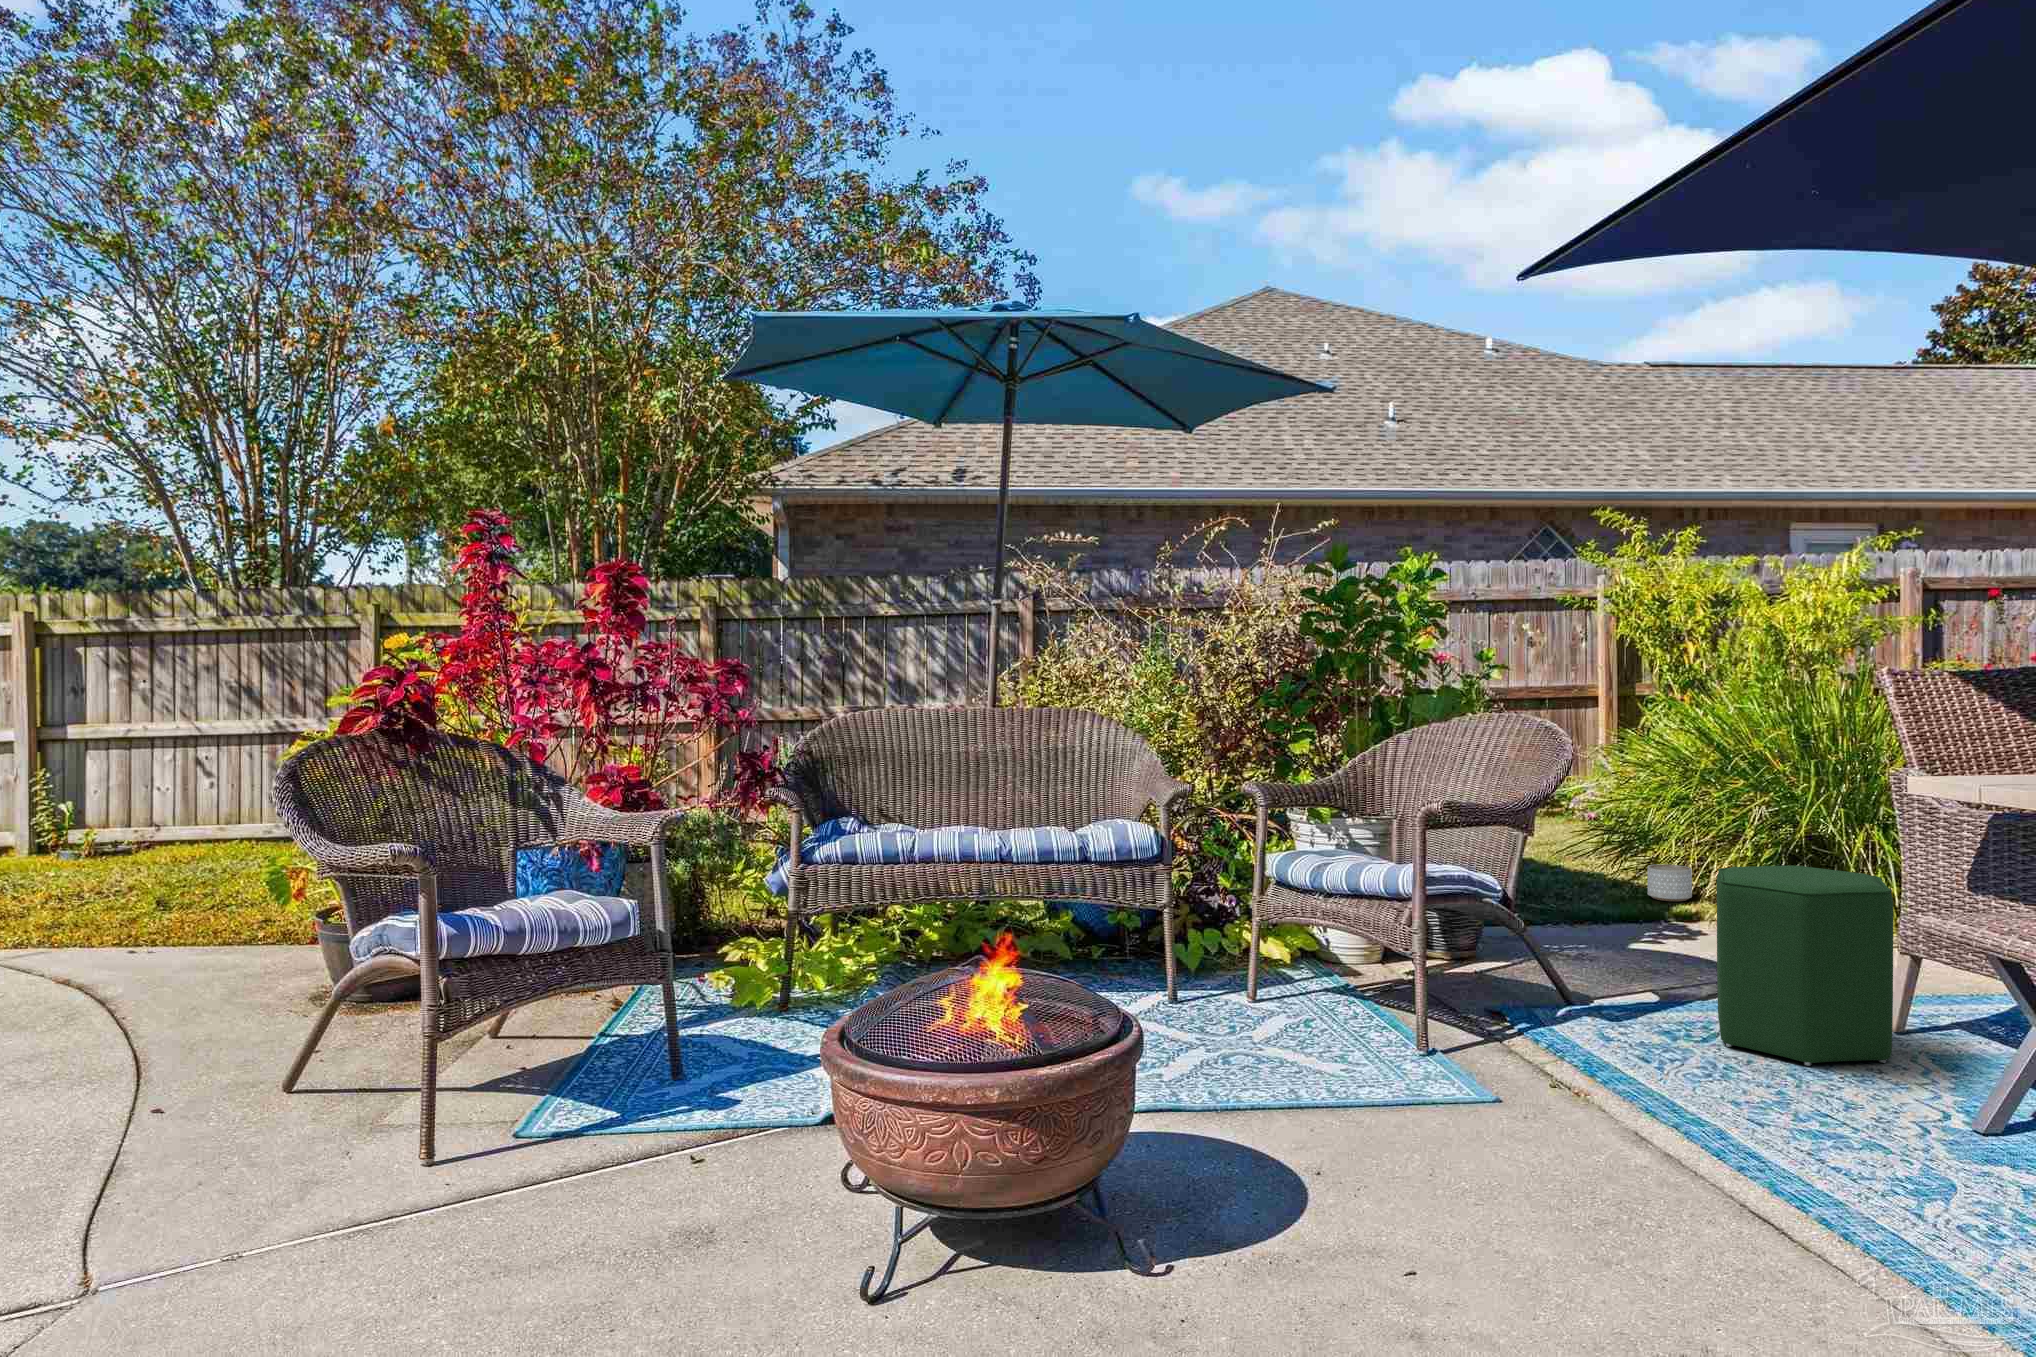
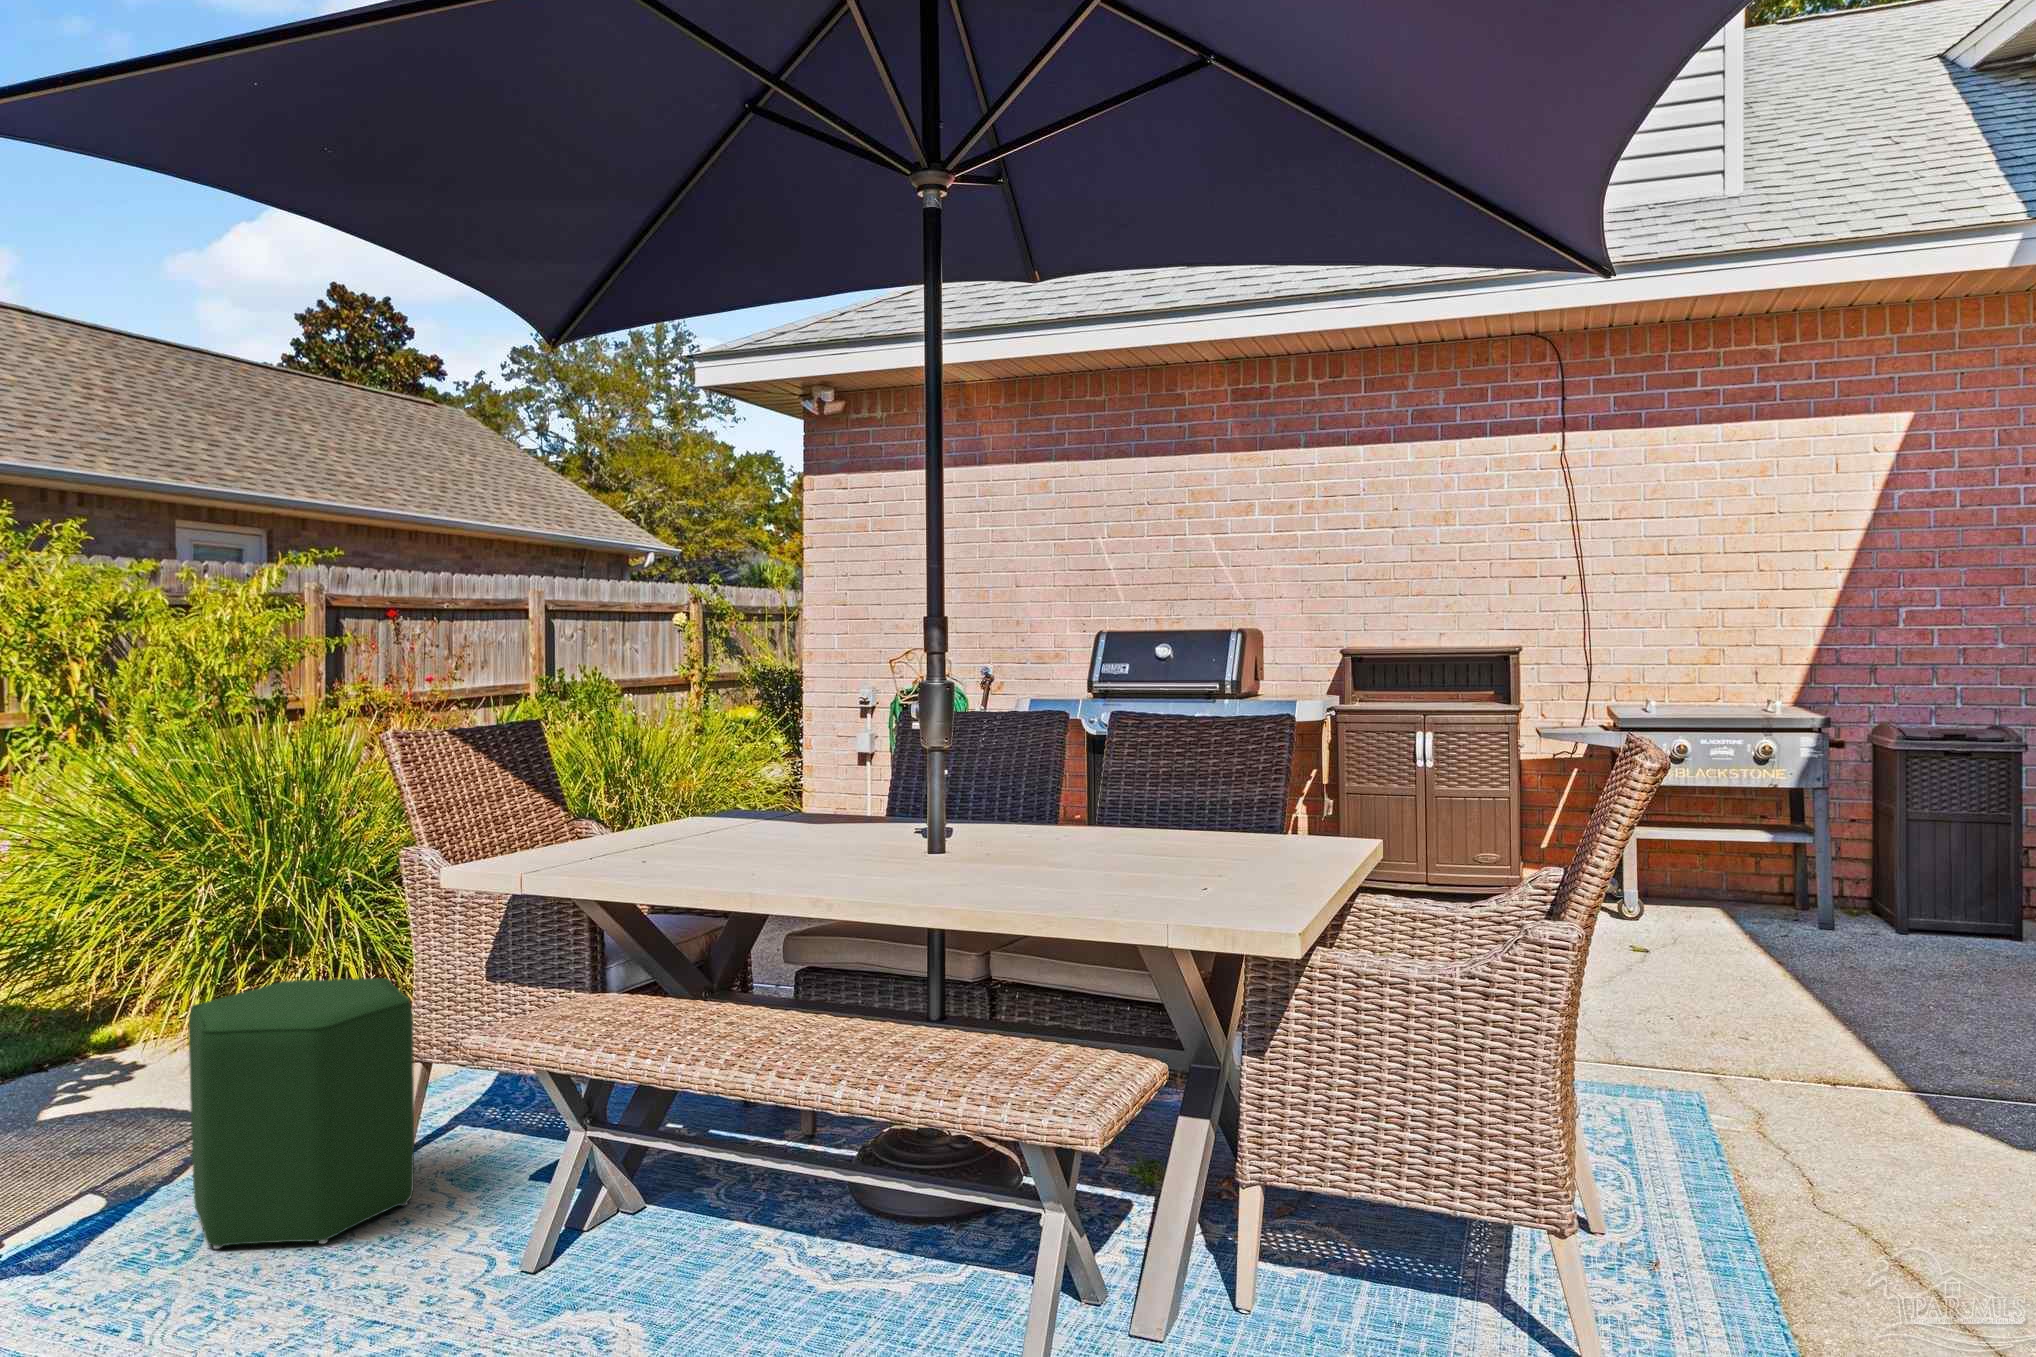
planter: present [1647,864,1692,901] -> none [45,966,109,1018]

